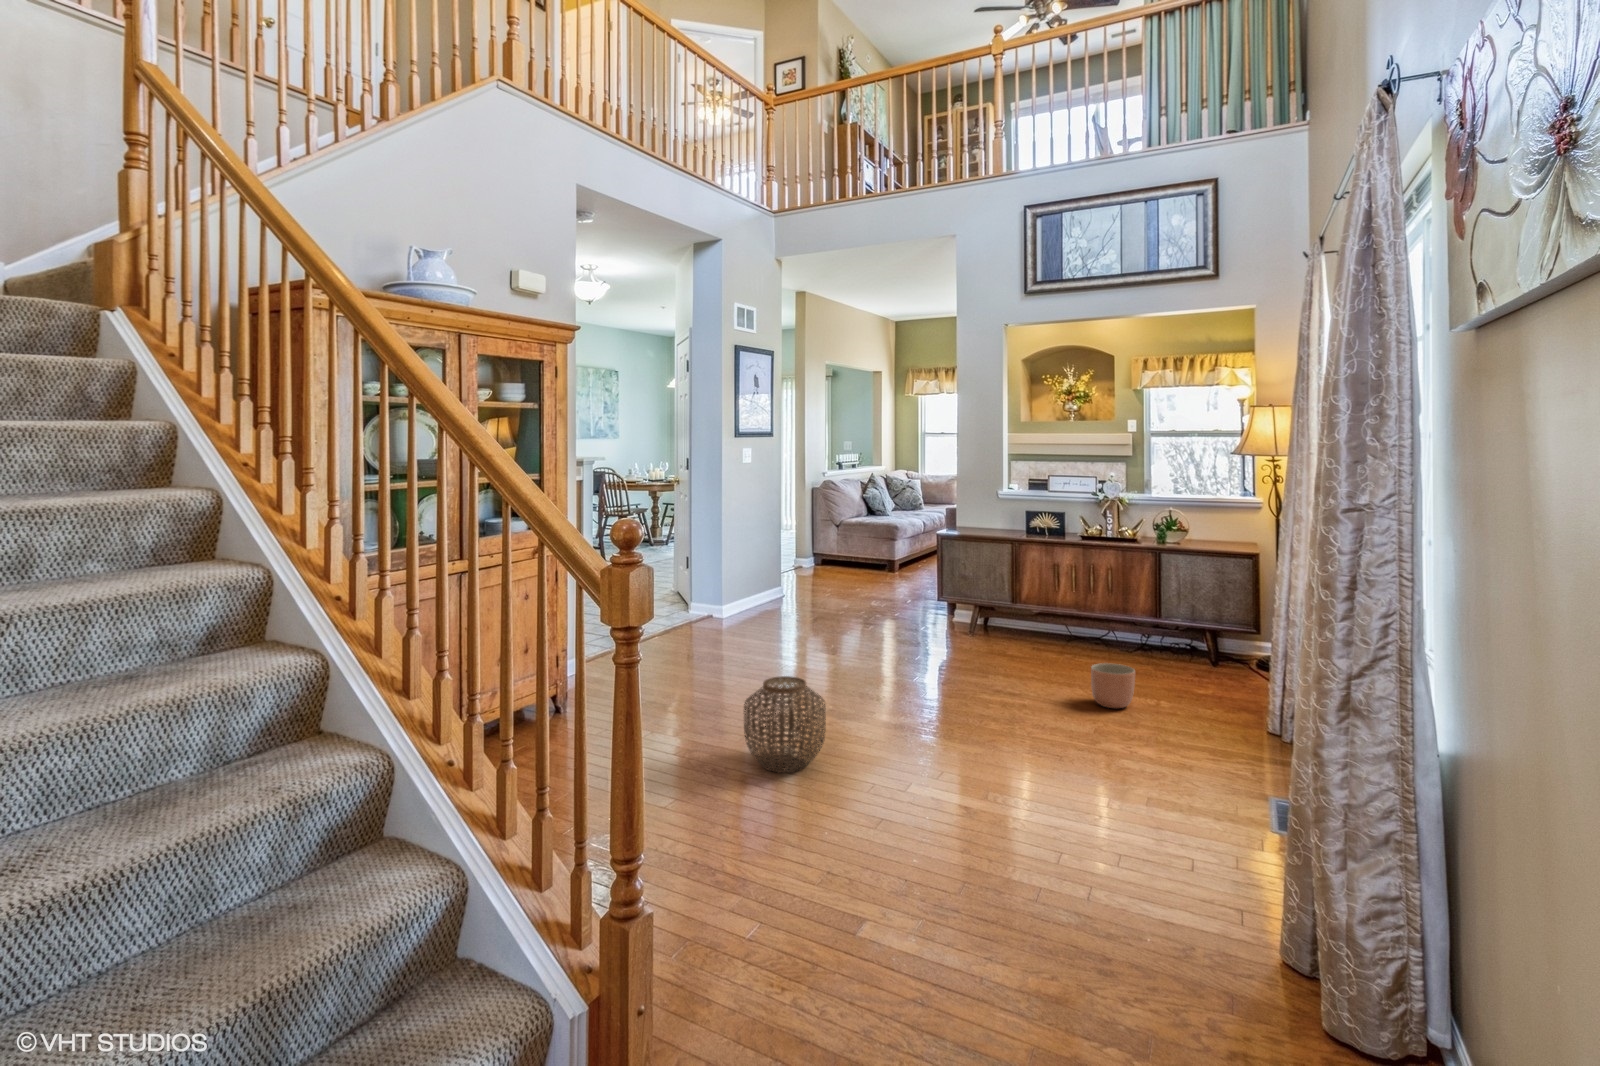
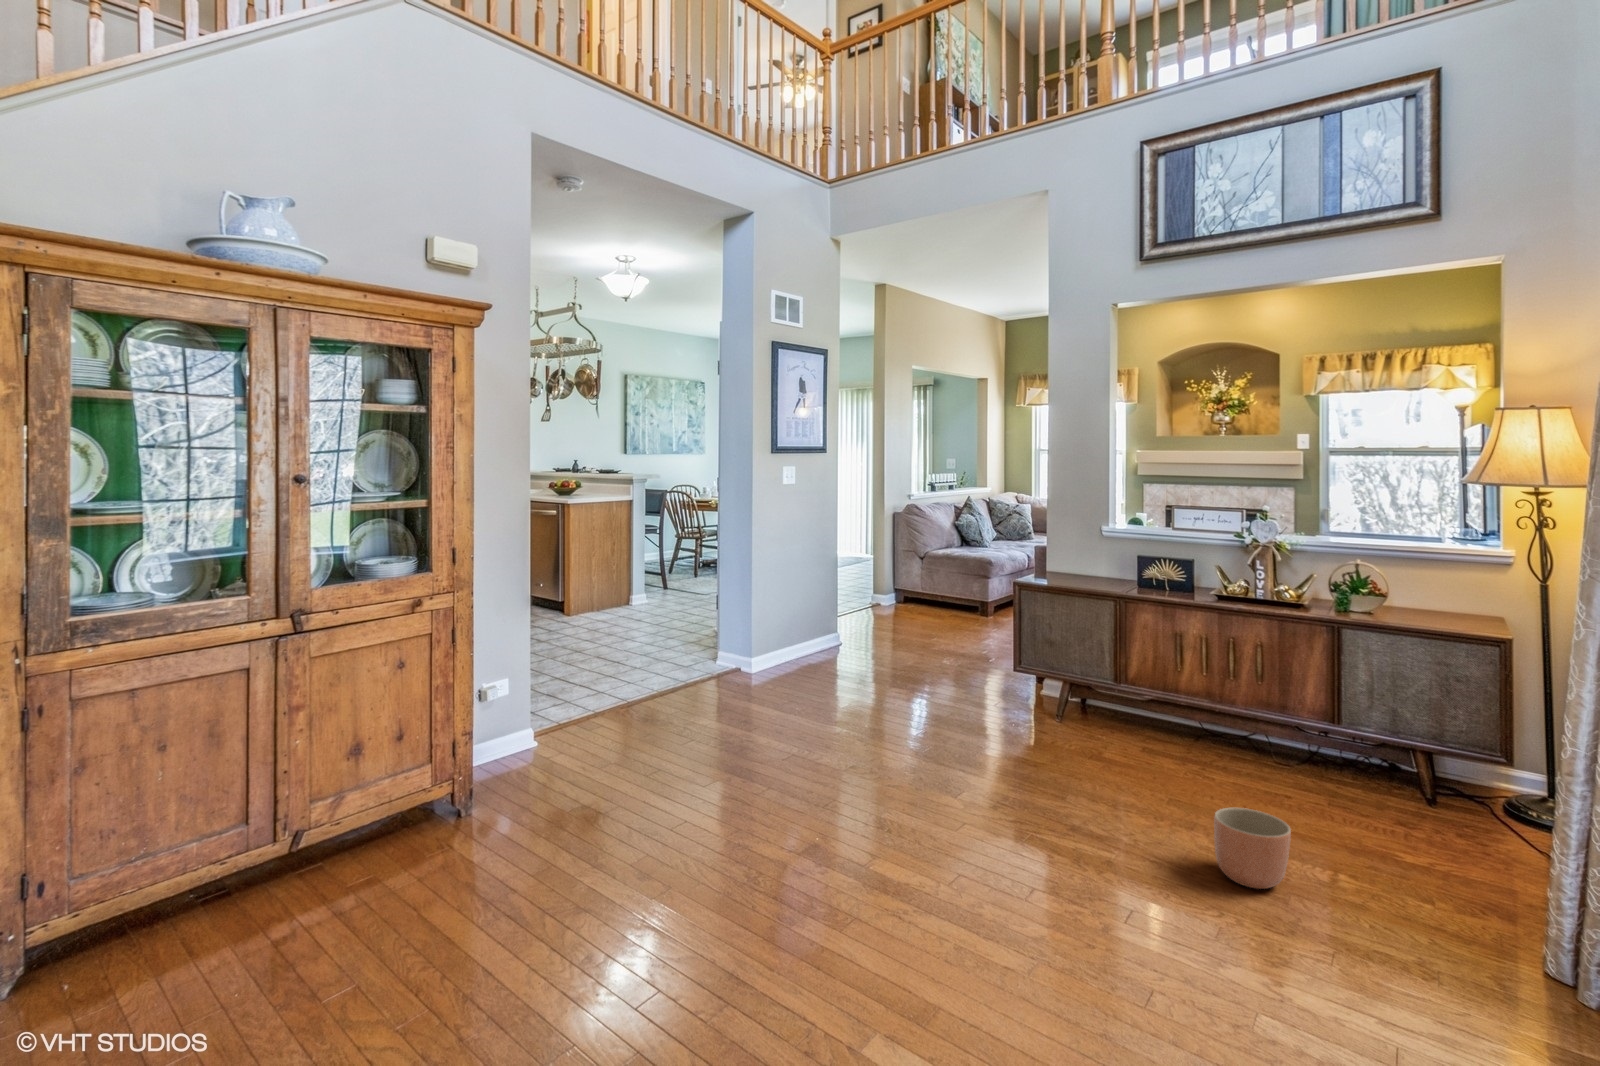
woven basket: present [744,676,826,773] -> none [610,818,741,983]

